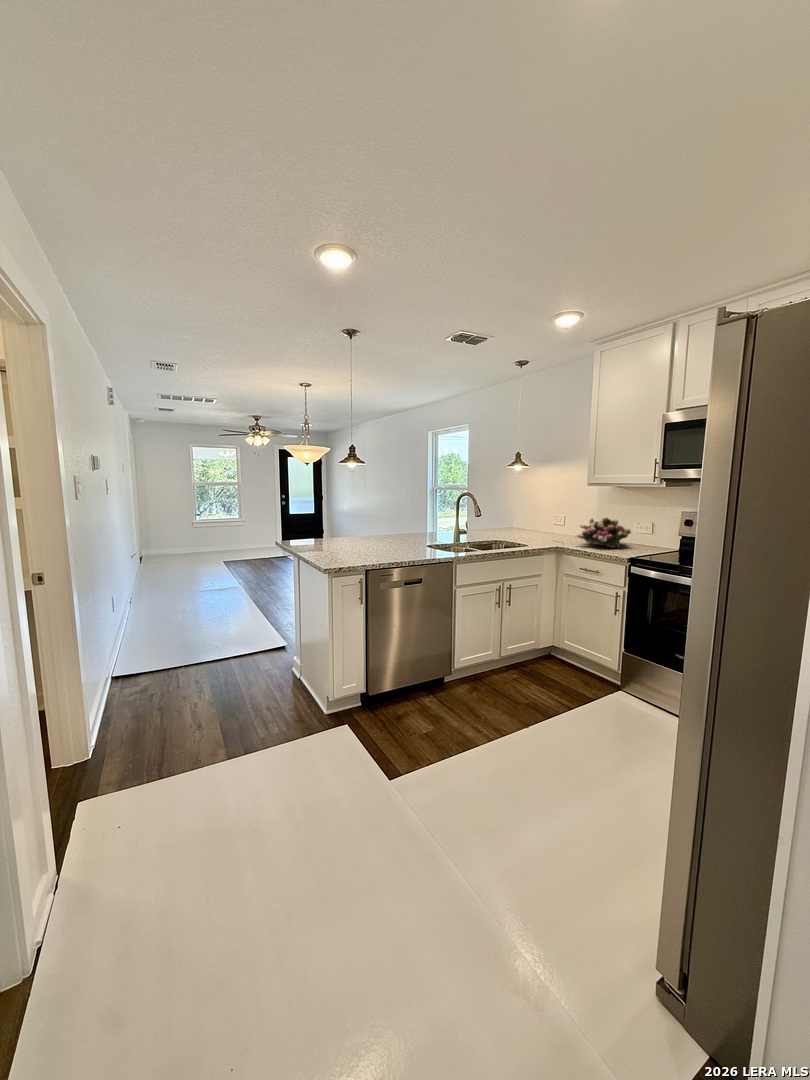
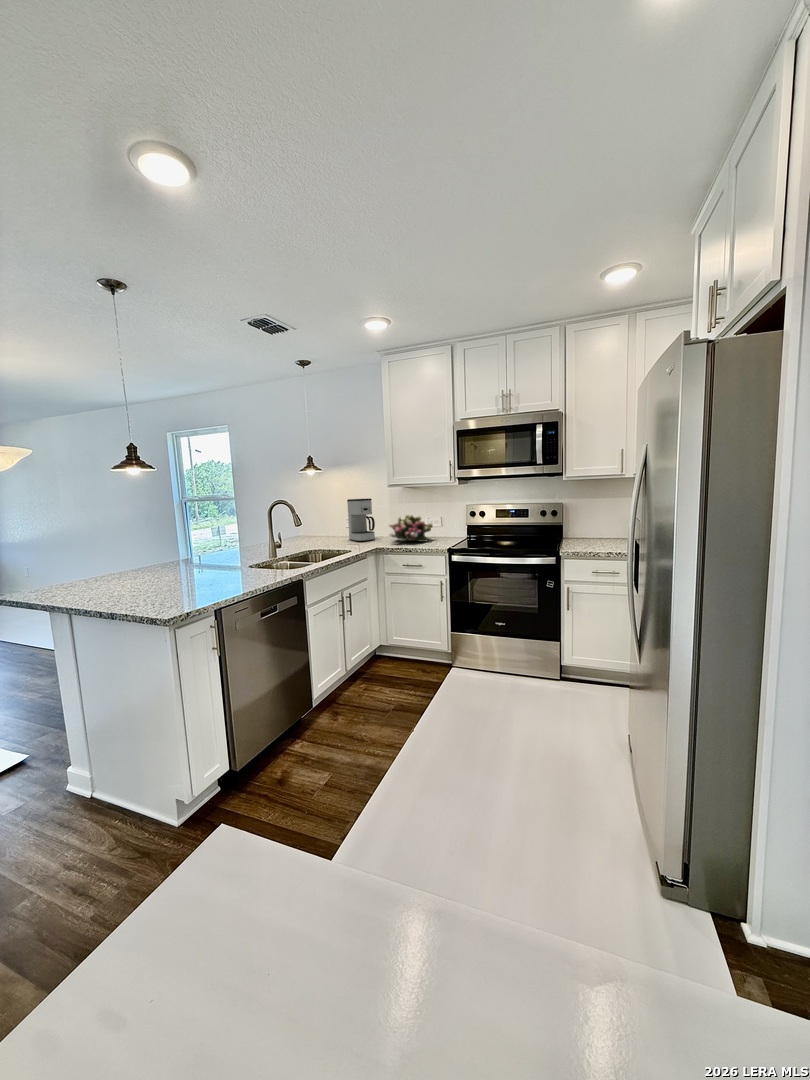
coffee maker: none [545,496,574,539] -> present [347,499,375,541]

